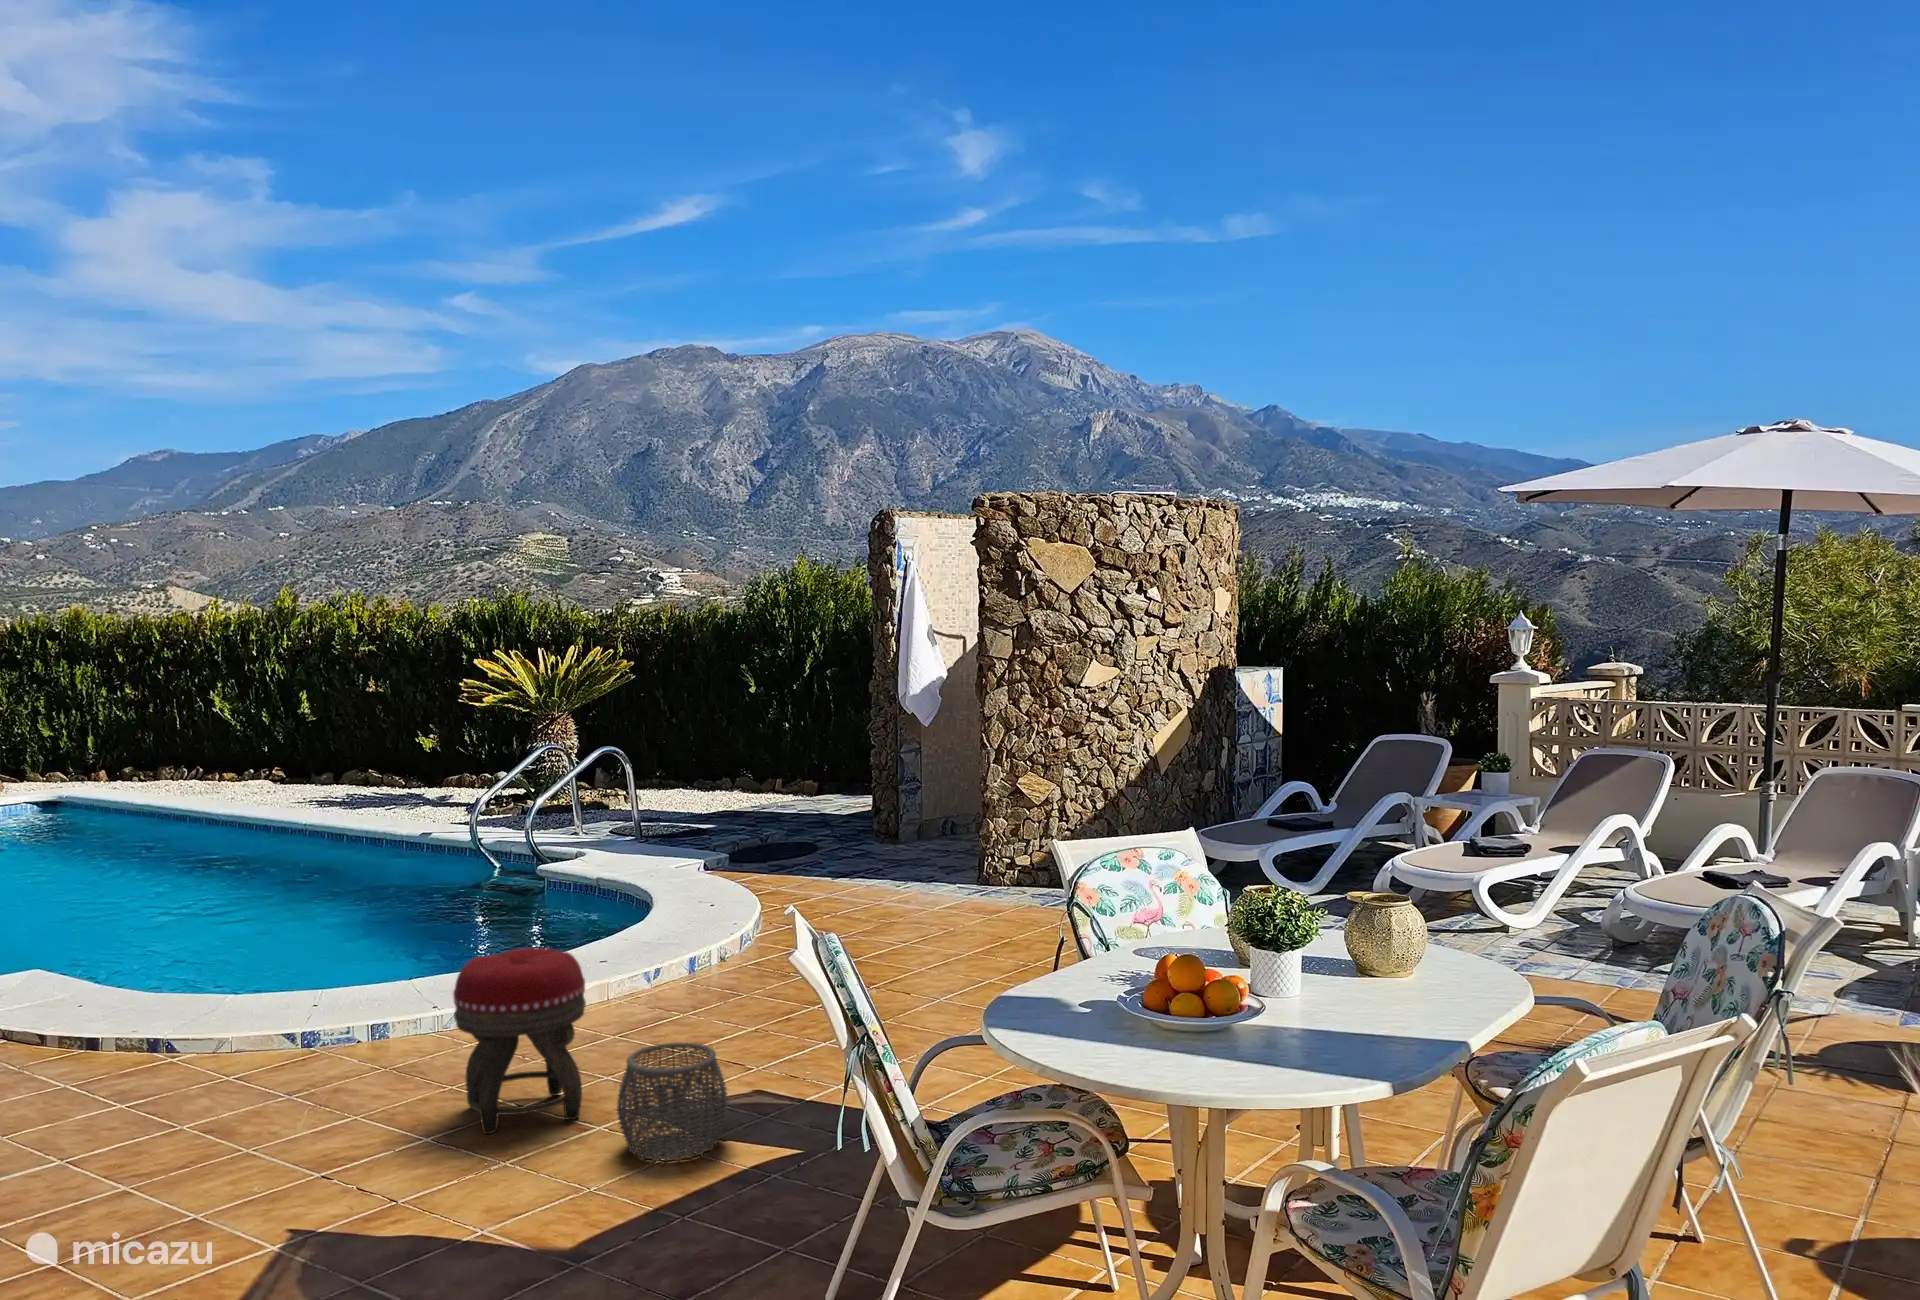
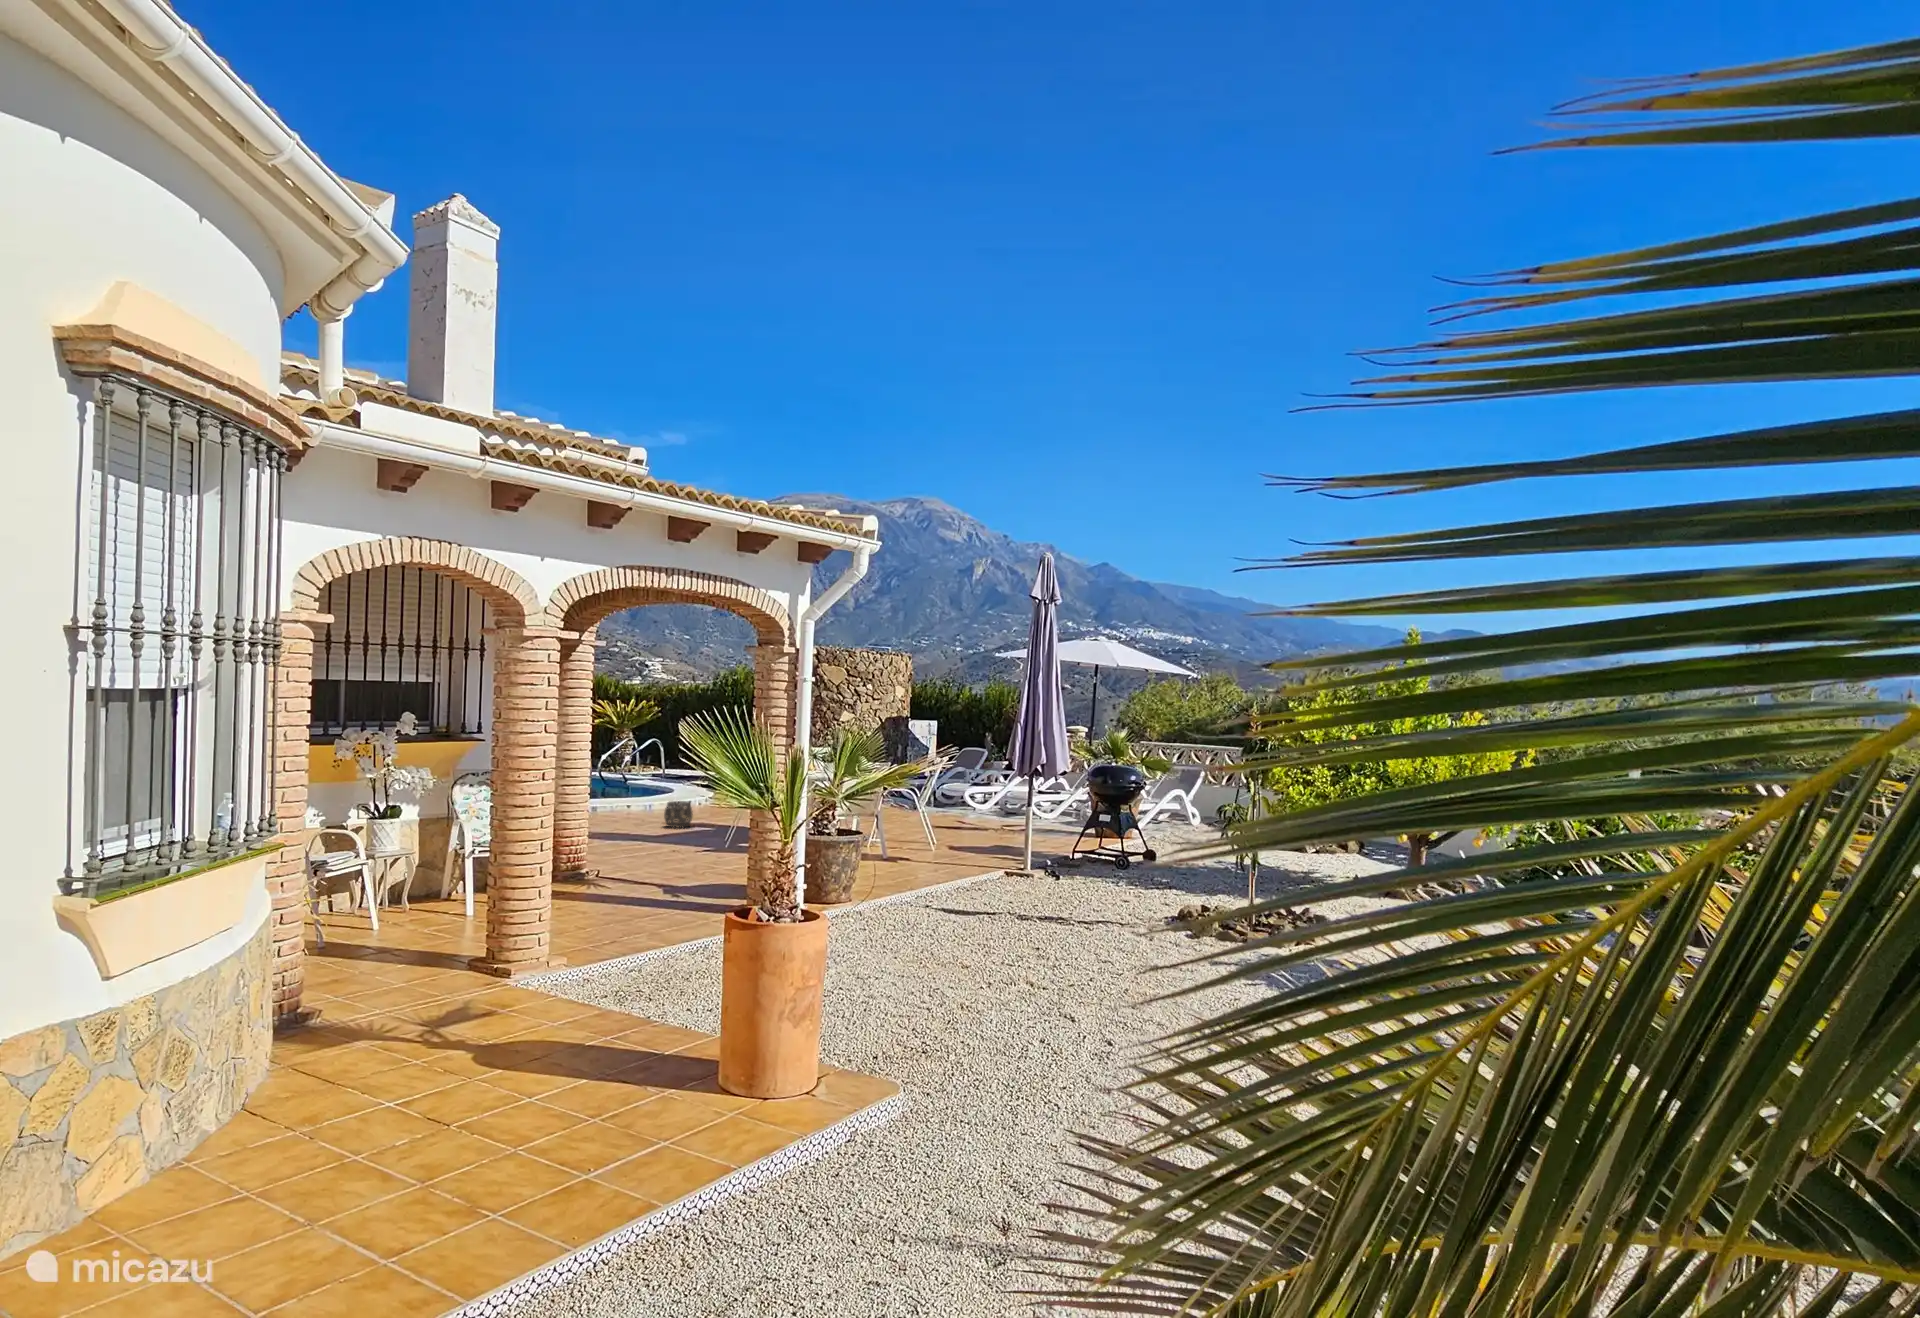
footstool: present [453,948,586,1134] -> none [620,779,655,824]

